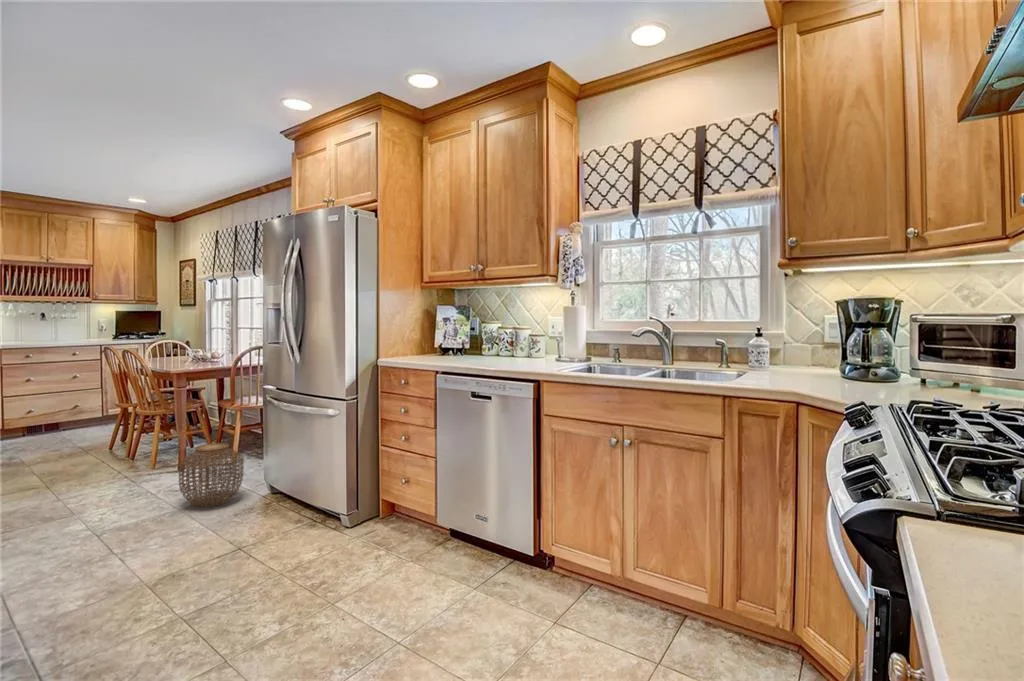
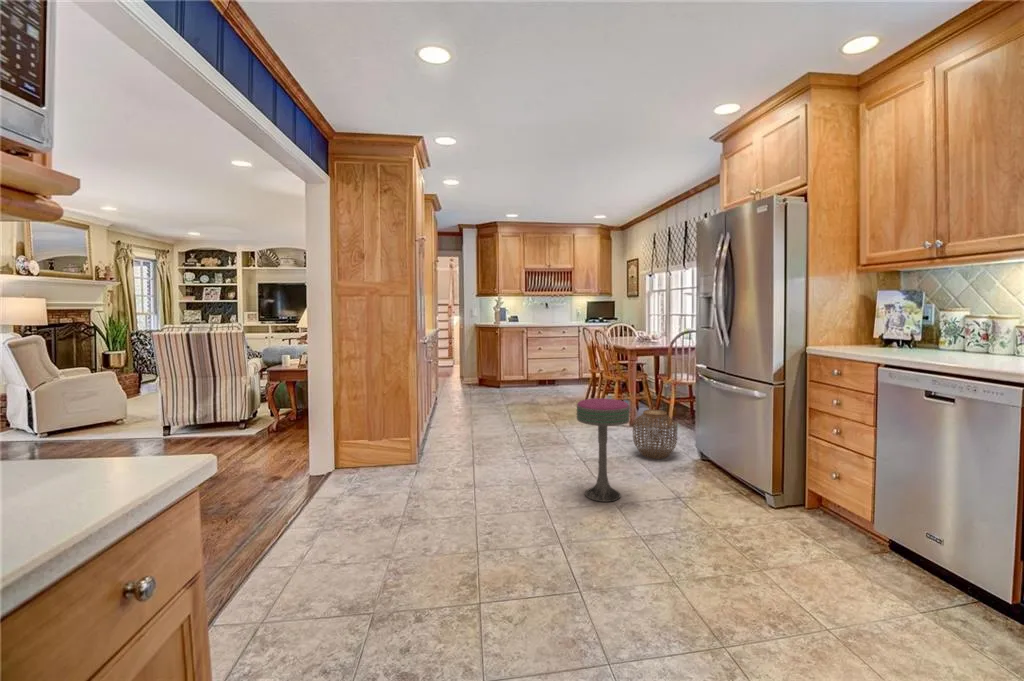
bar stool: none [66,438,167,597] -> present [577,398,629,502]

